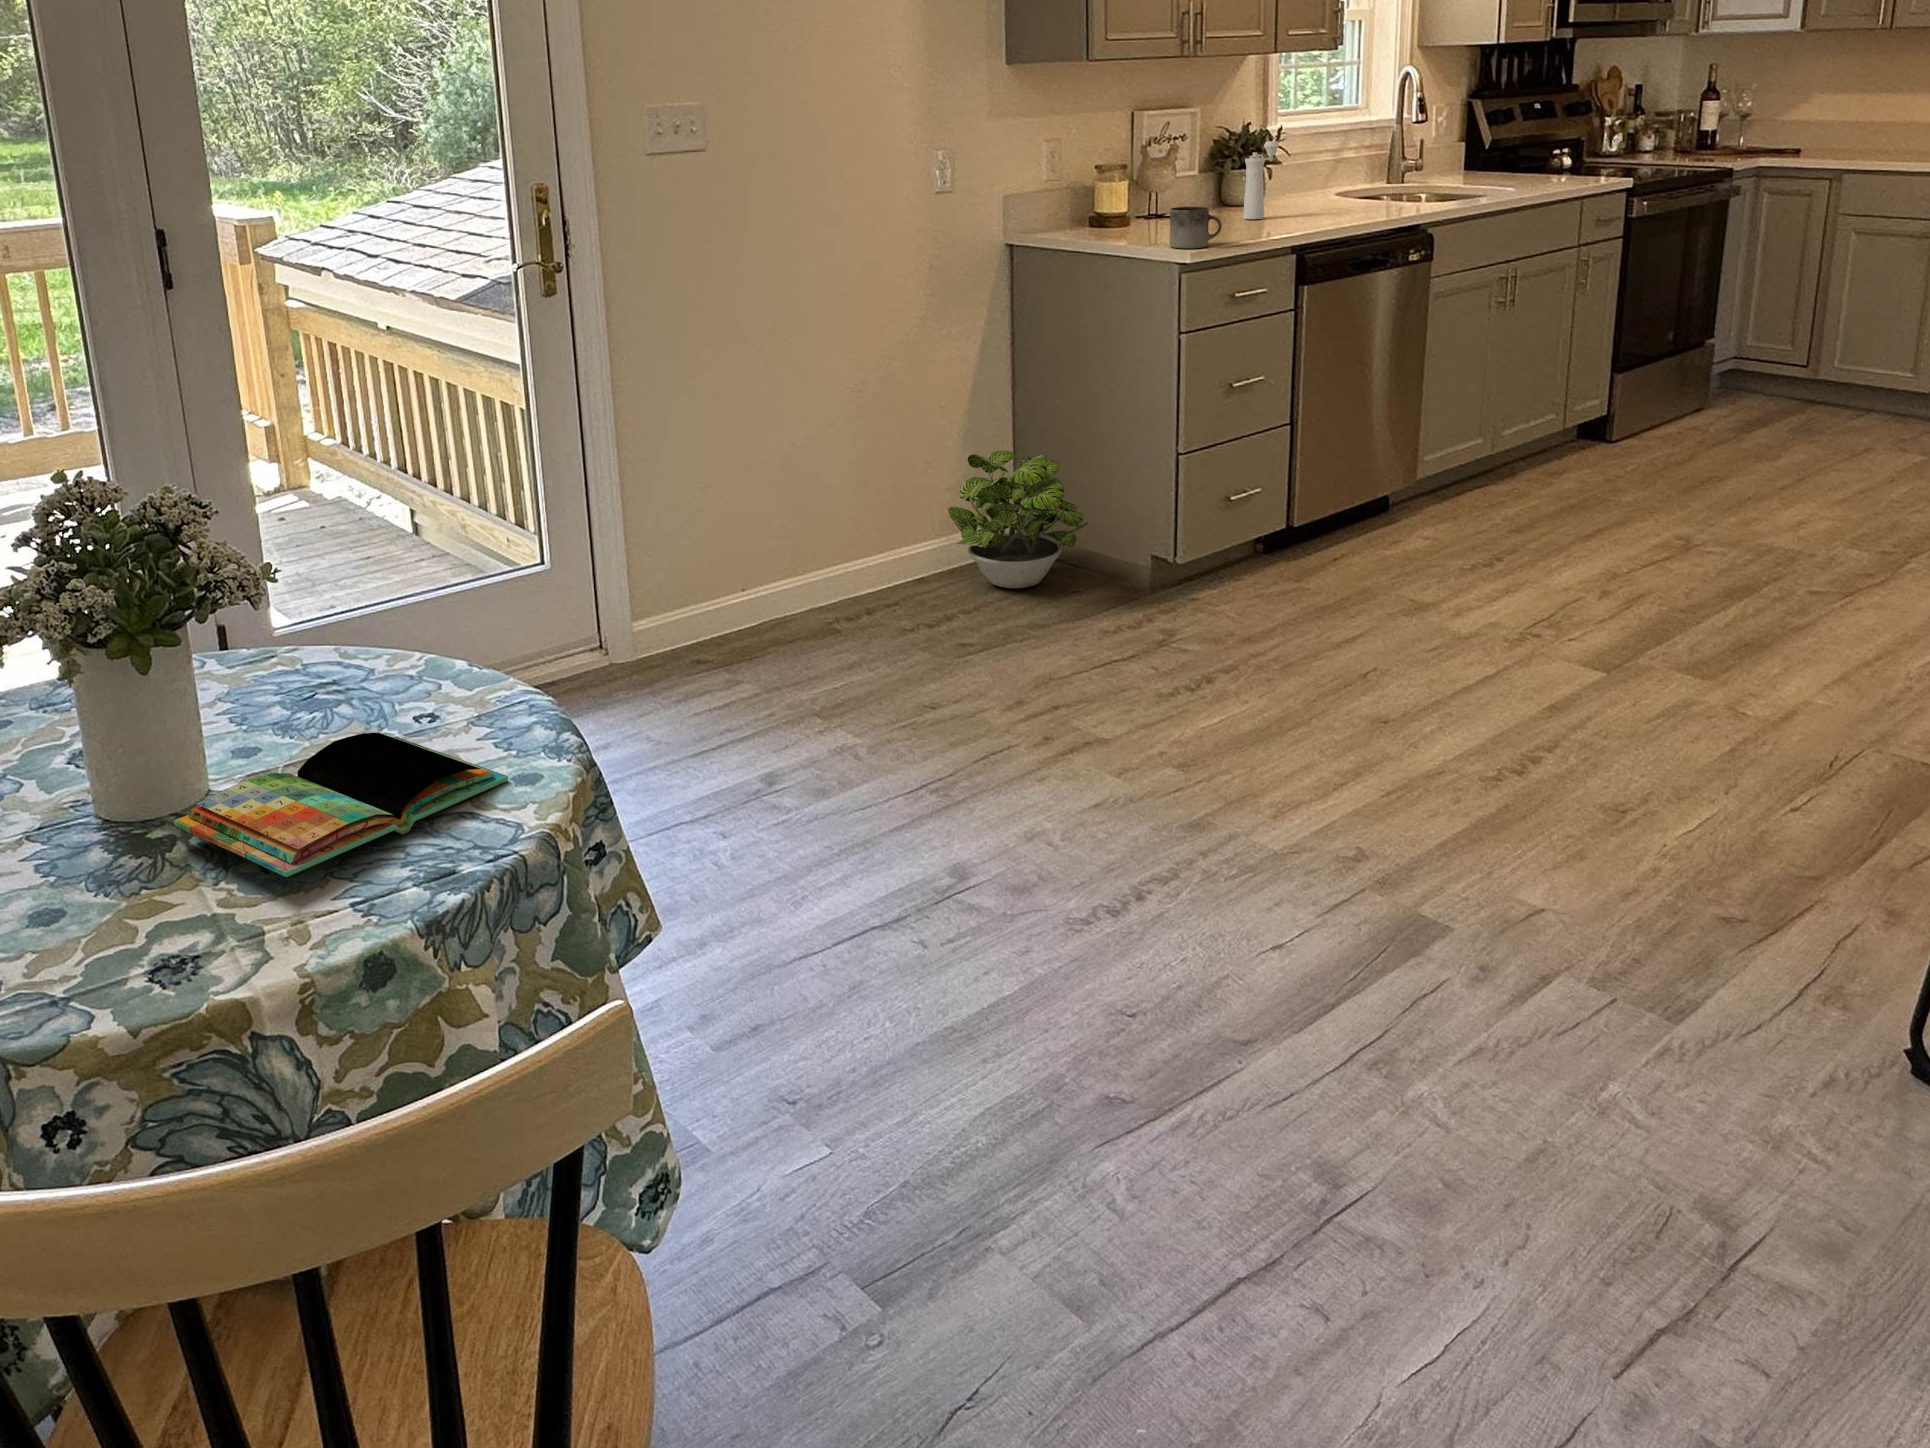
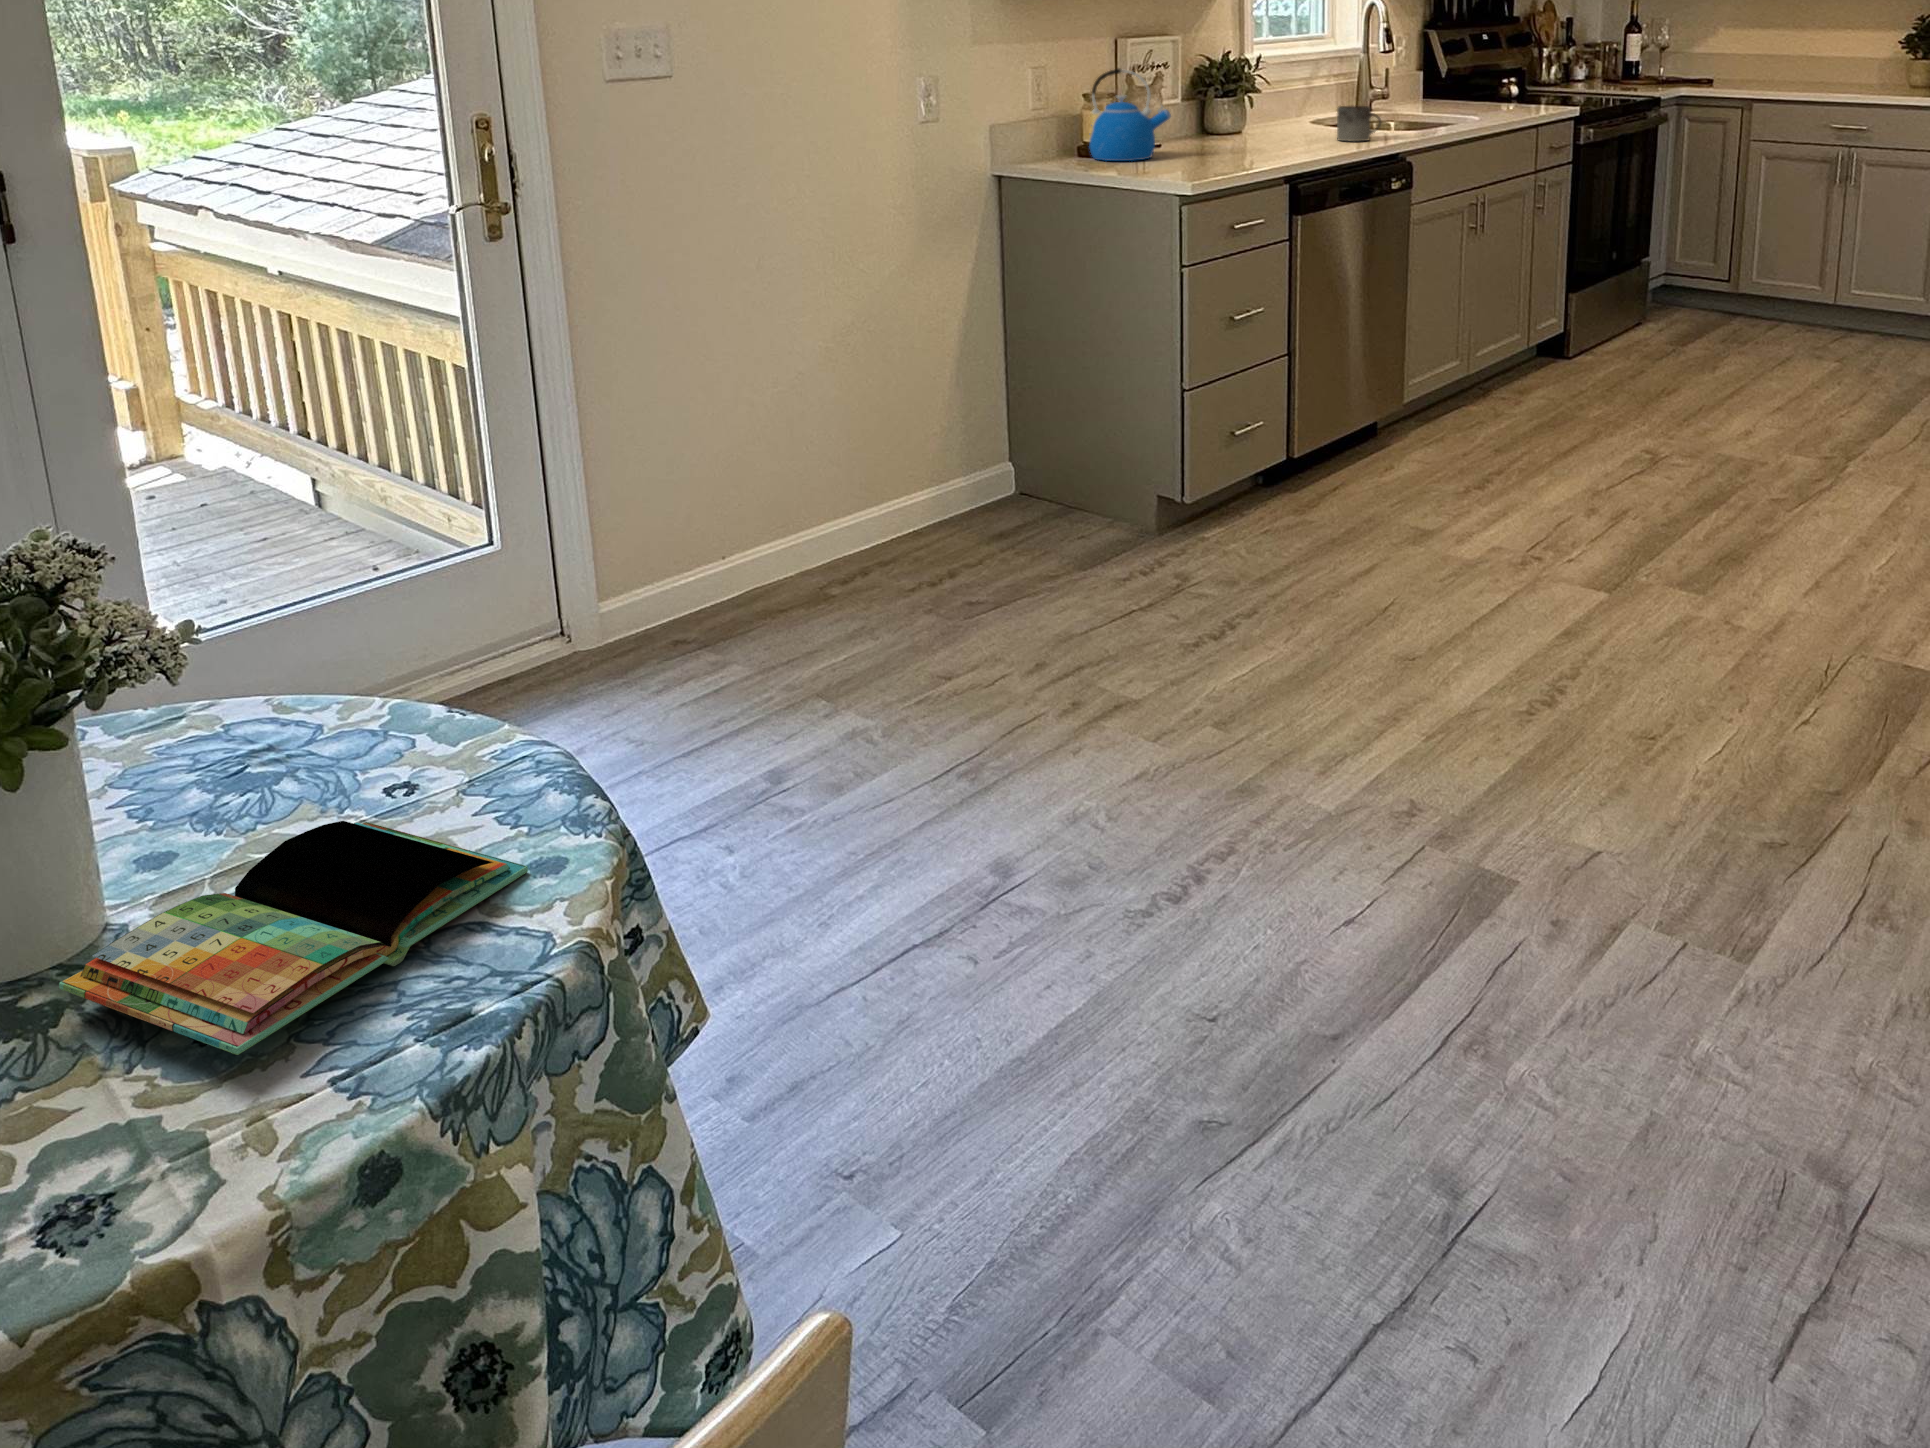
pepper mill: present [1244,141,1279,219] -> none [1233,69,1265,147]
kettle: none [1097,142,1179,233] -> present [1090,69,1171,161]
mug: present [1170,207,1222,248] -> present [1337,106,1381,141]
potted plant: present [948,451,1088,588] -> none [945,391,1095,537]

